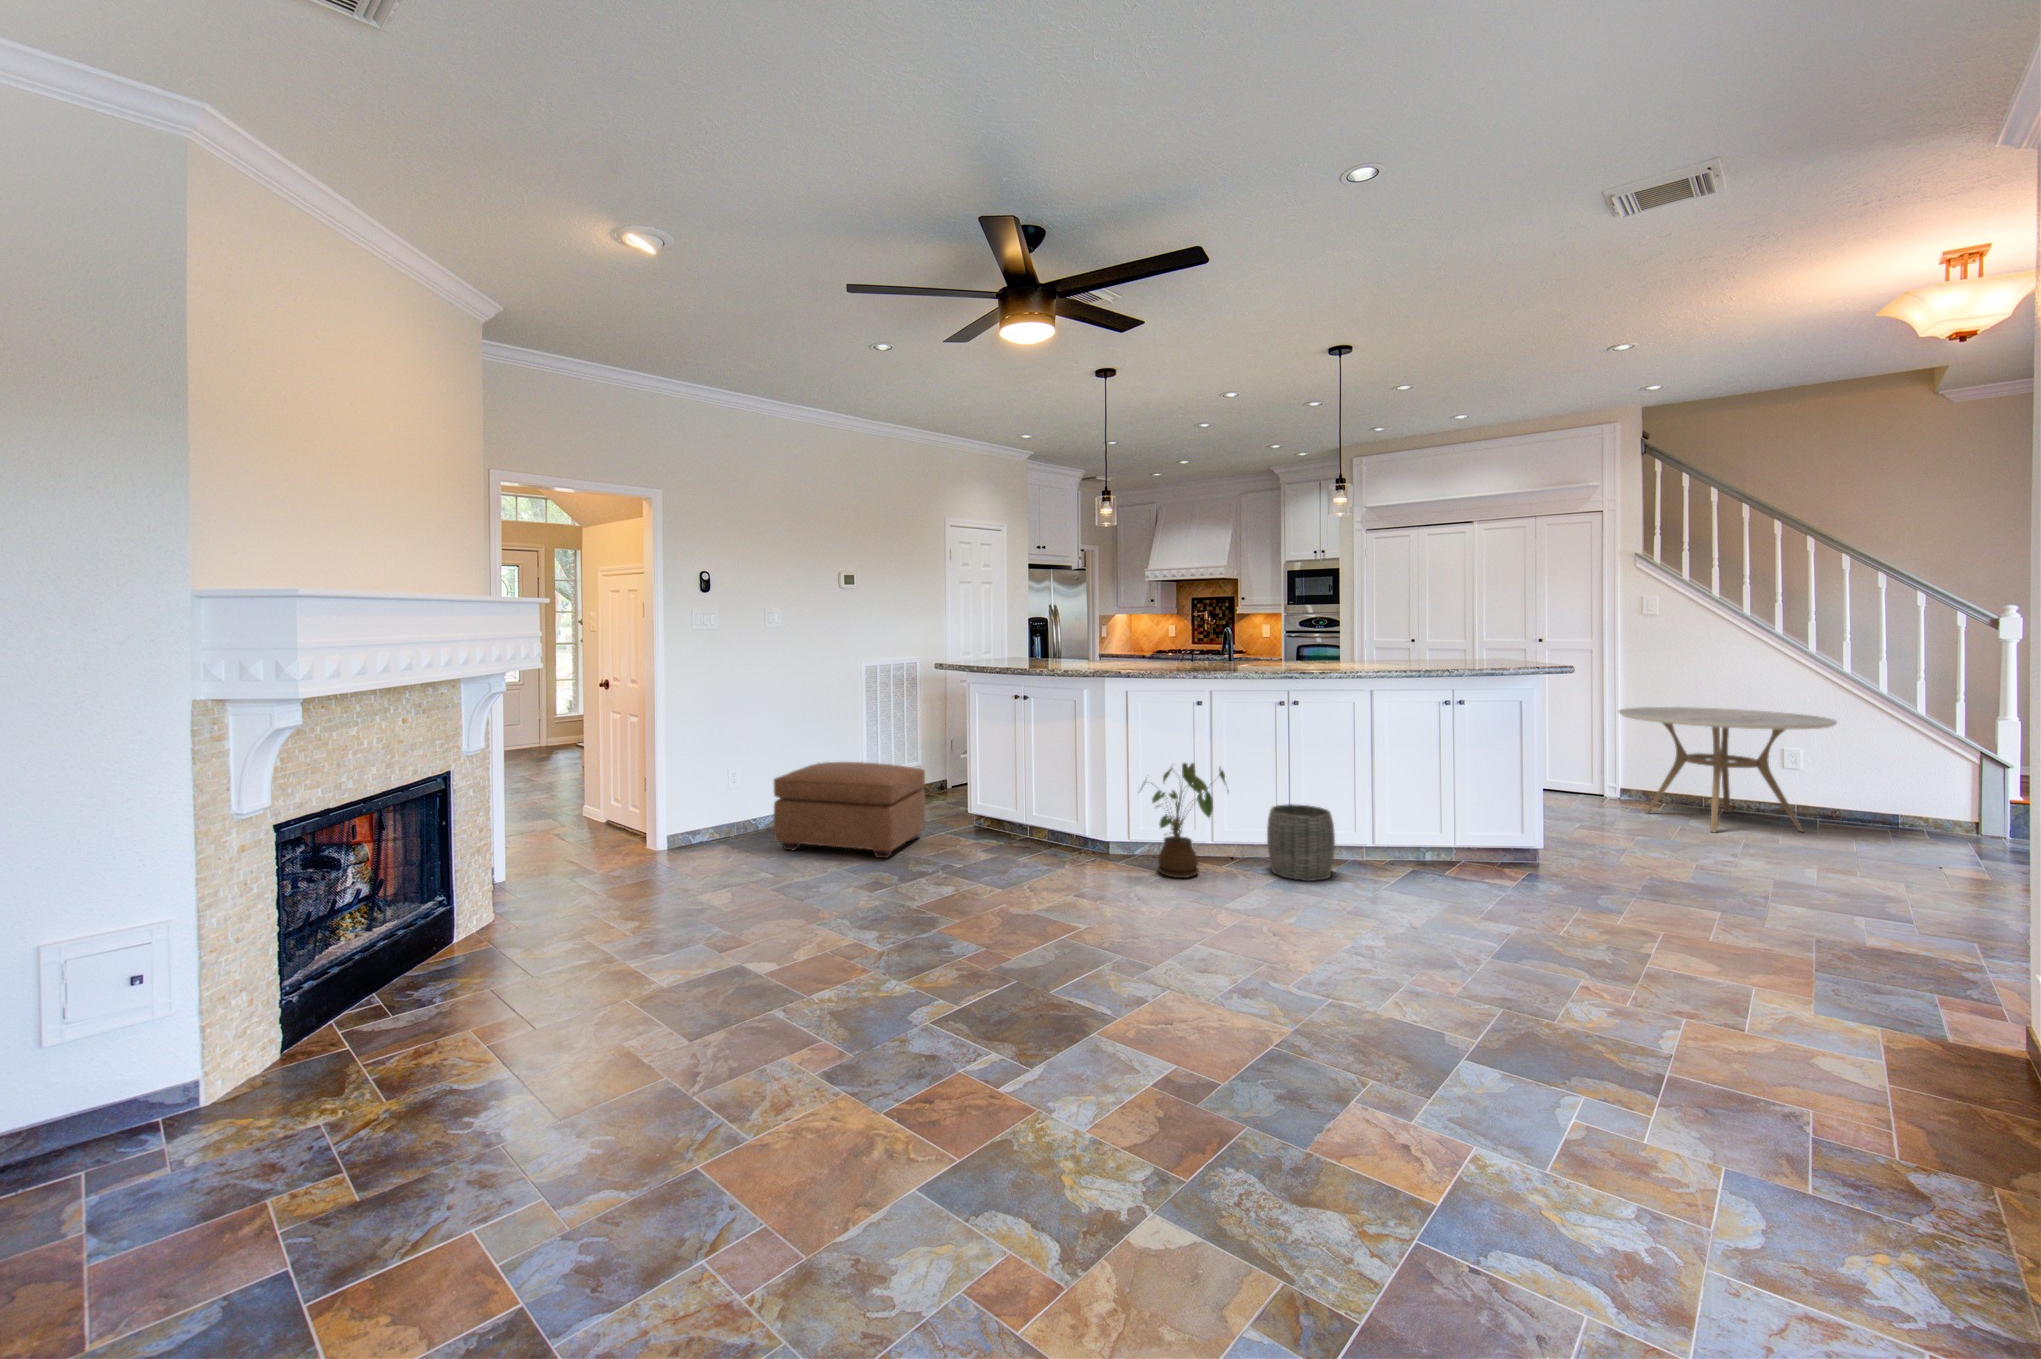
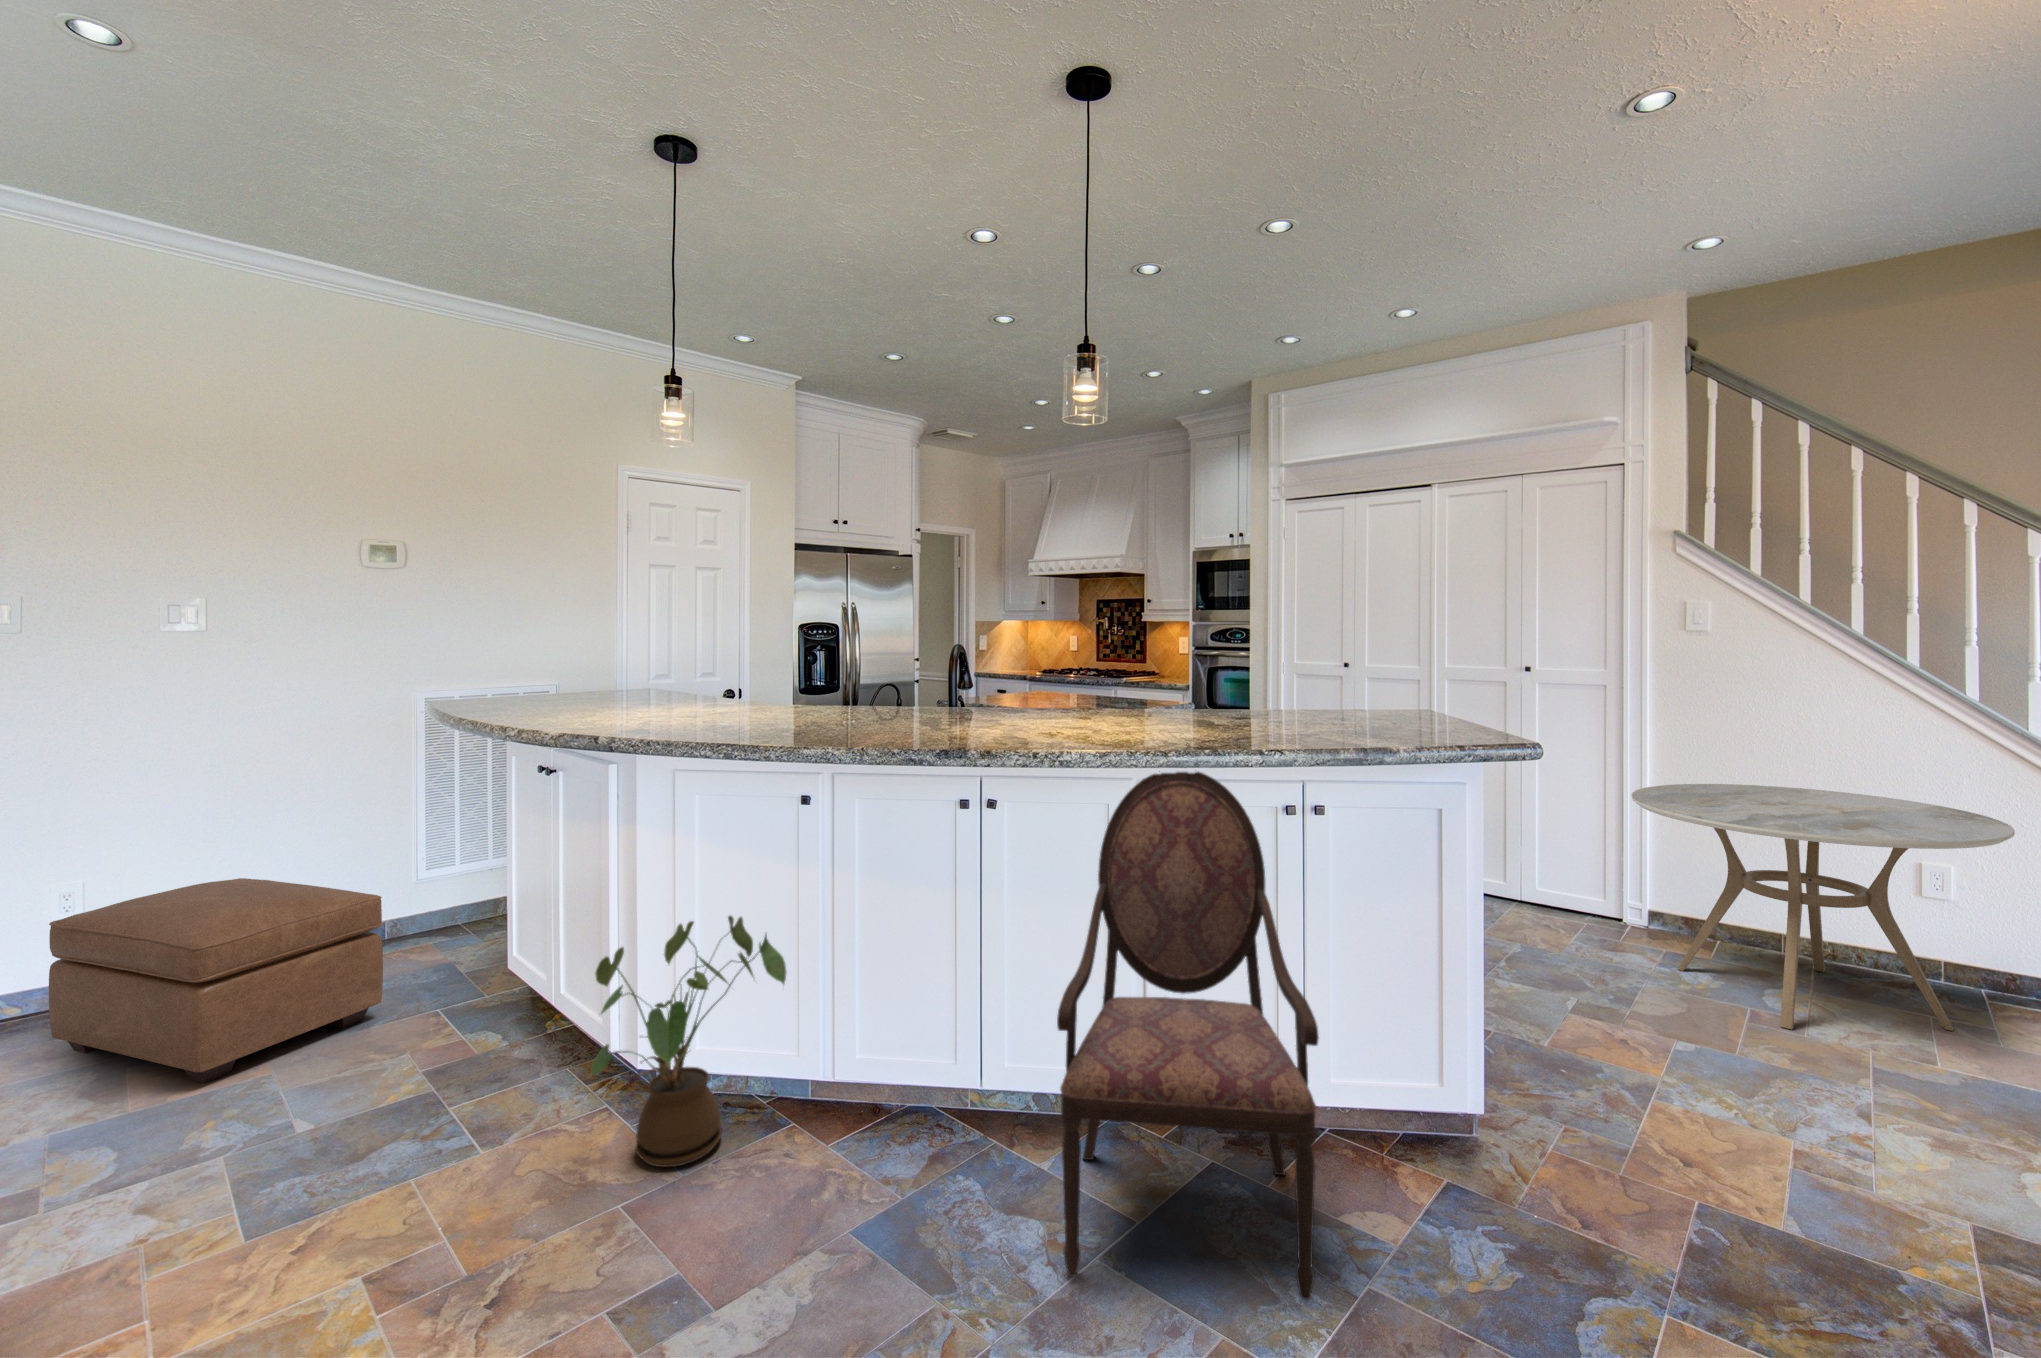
armchair: none [1381,684,1530,903] -> present [1057,771,1319,1300]
woven basket: present [1267,804,1335,881] -> none [859,1001,987,1184]

